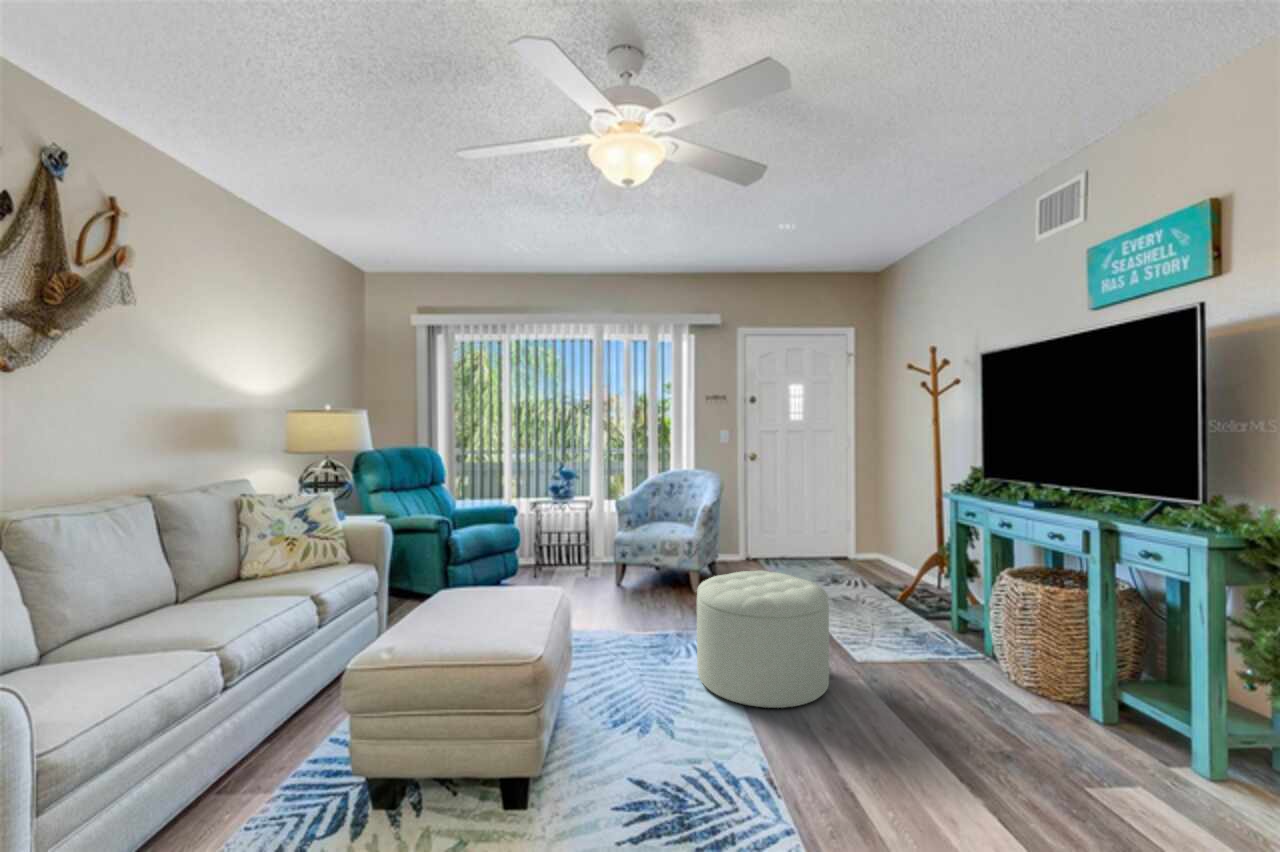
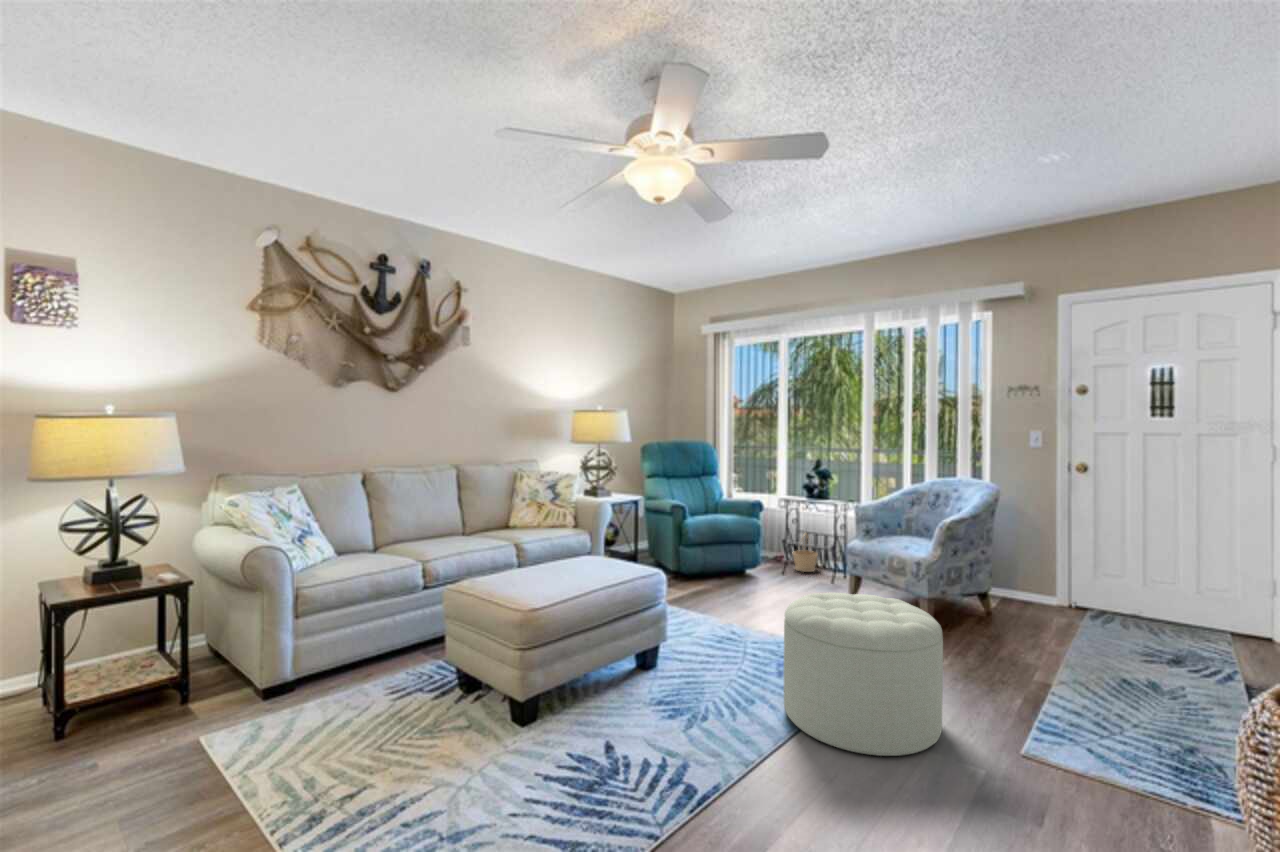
basket: none [533,532,558,571] -> present [793,534,818,572]

